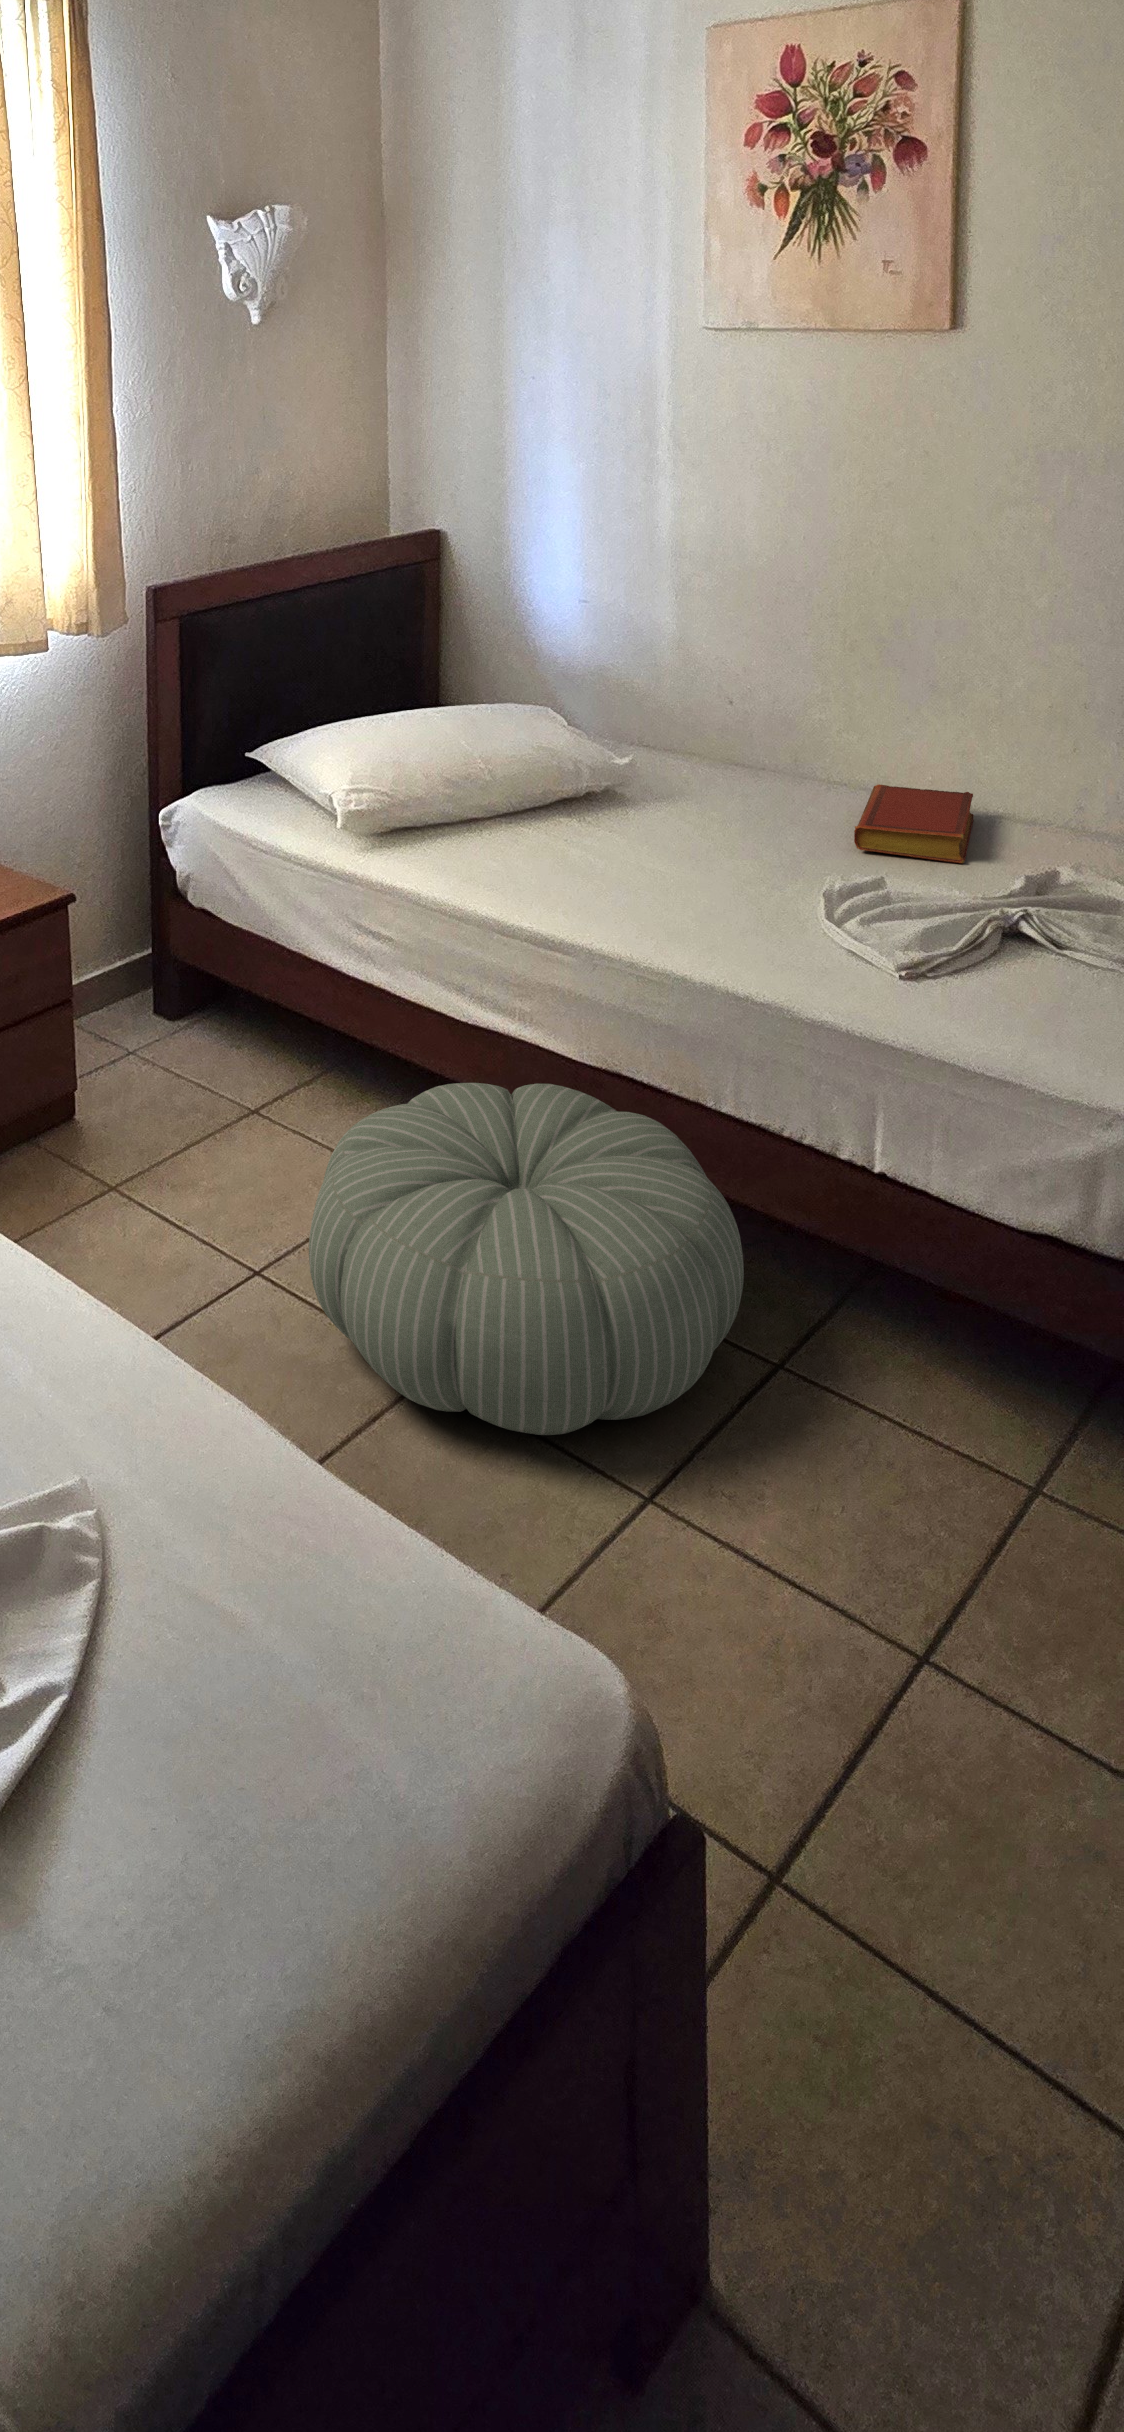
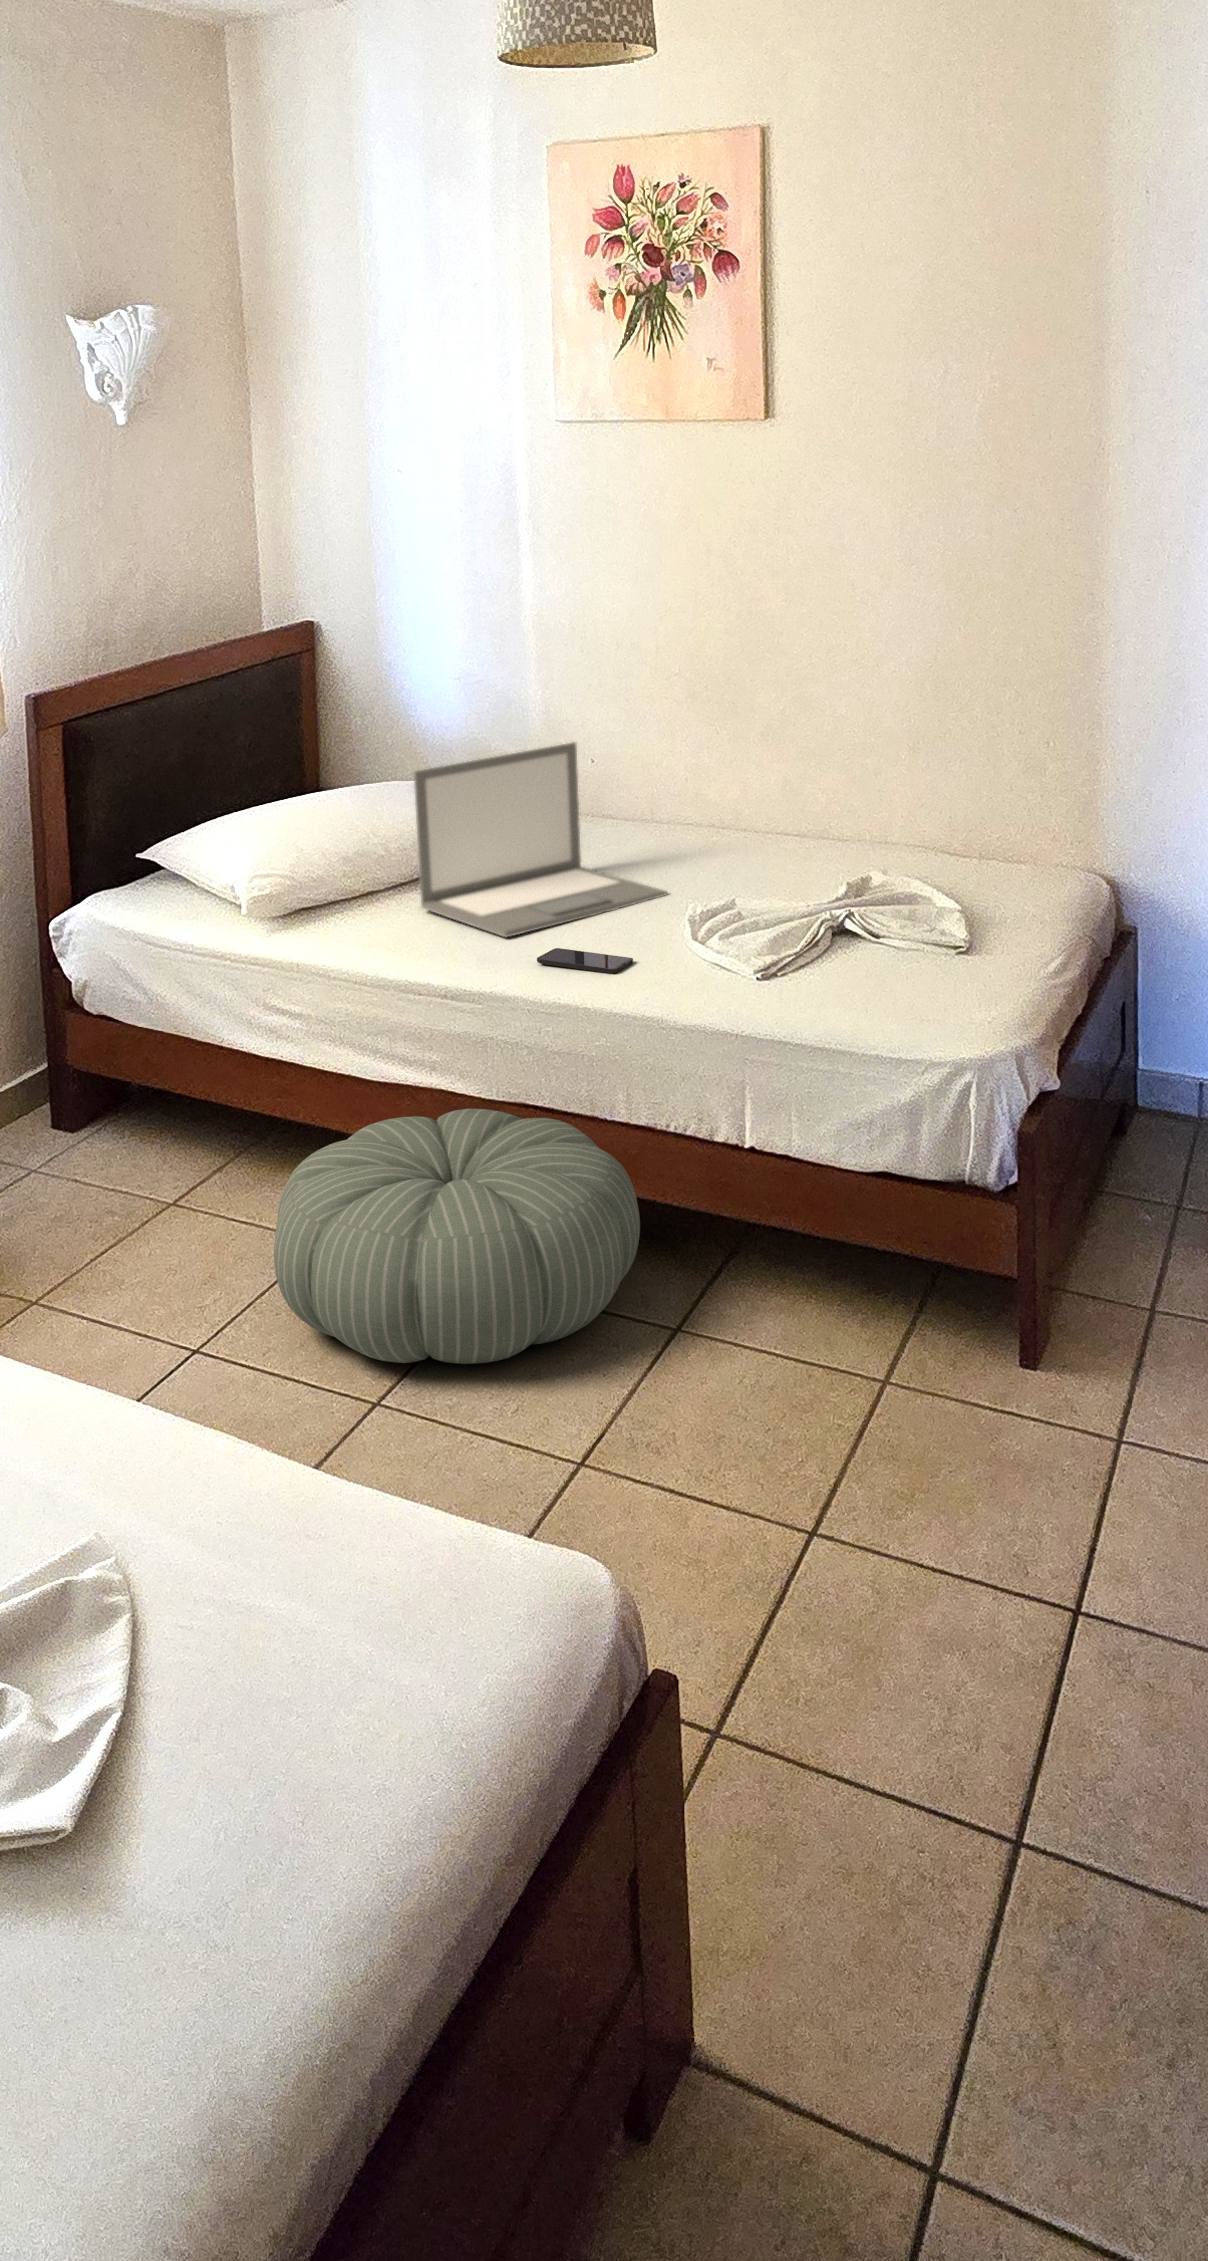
laptop: none [523,661,806,884] -> present [414,742,667,937]
book: present [854,784,974,863] -> none [706,837,800,891]
smartphone: none [640,909,754,955] -> present [537,948,633,973]

